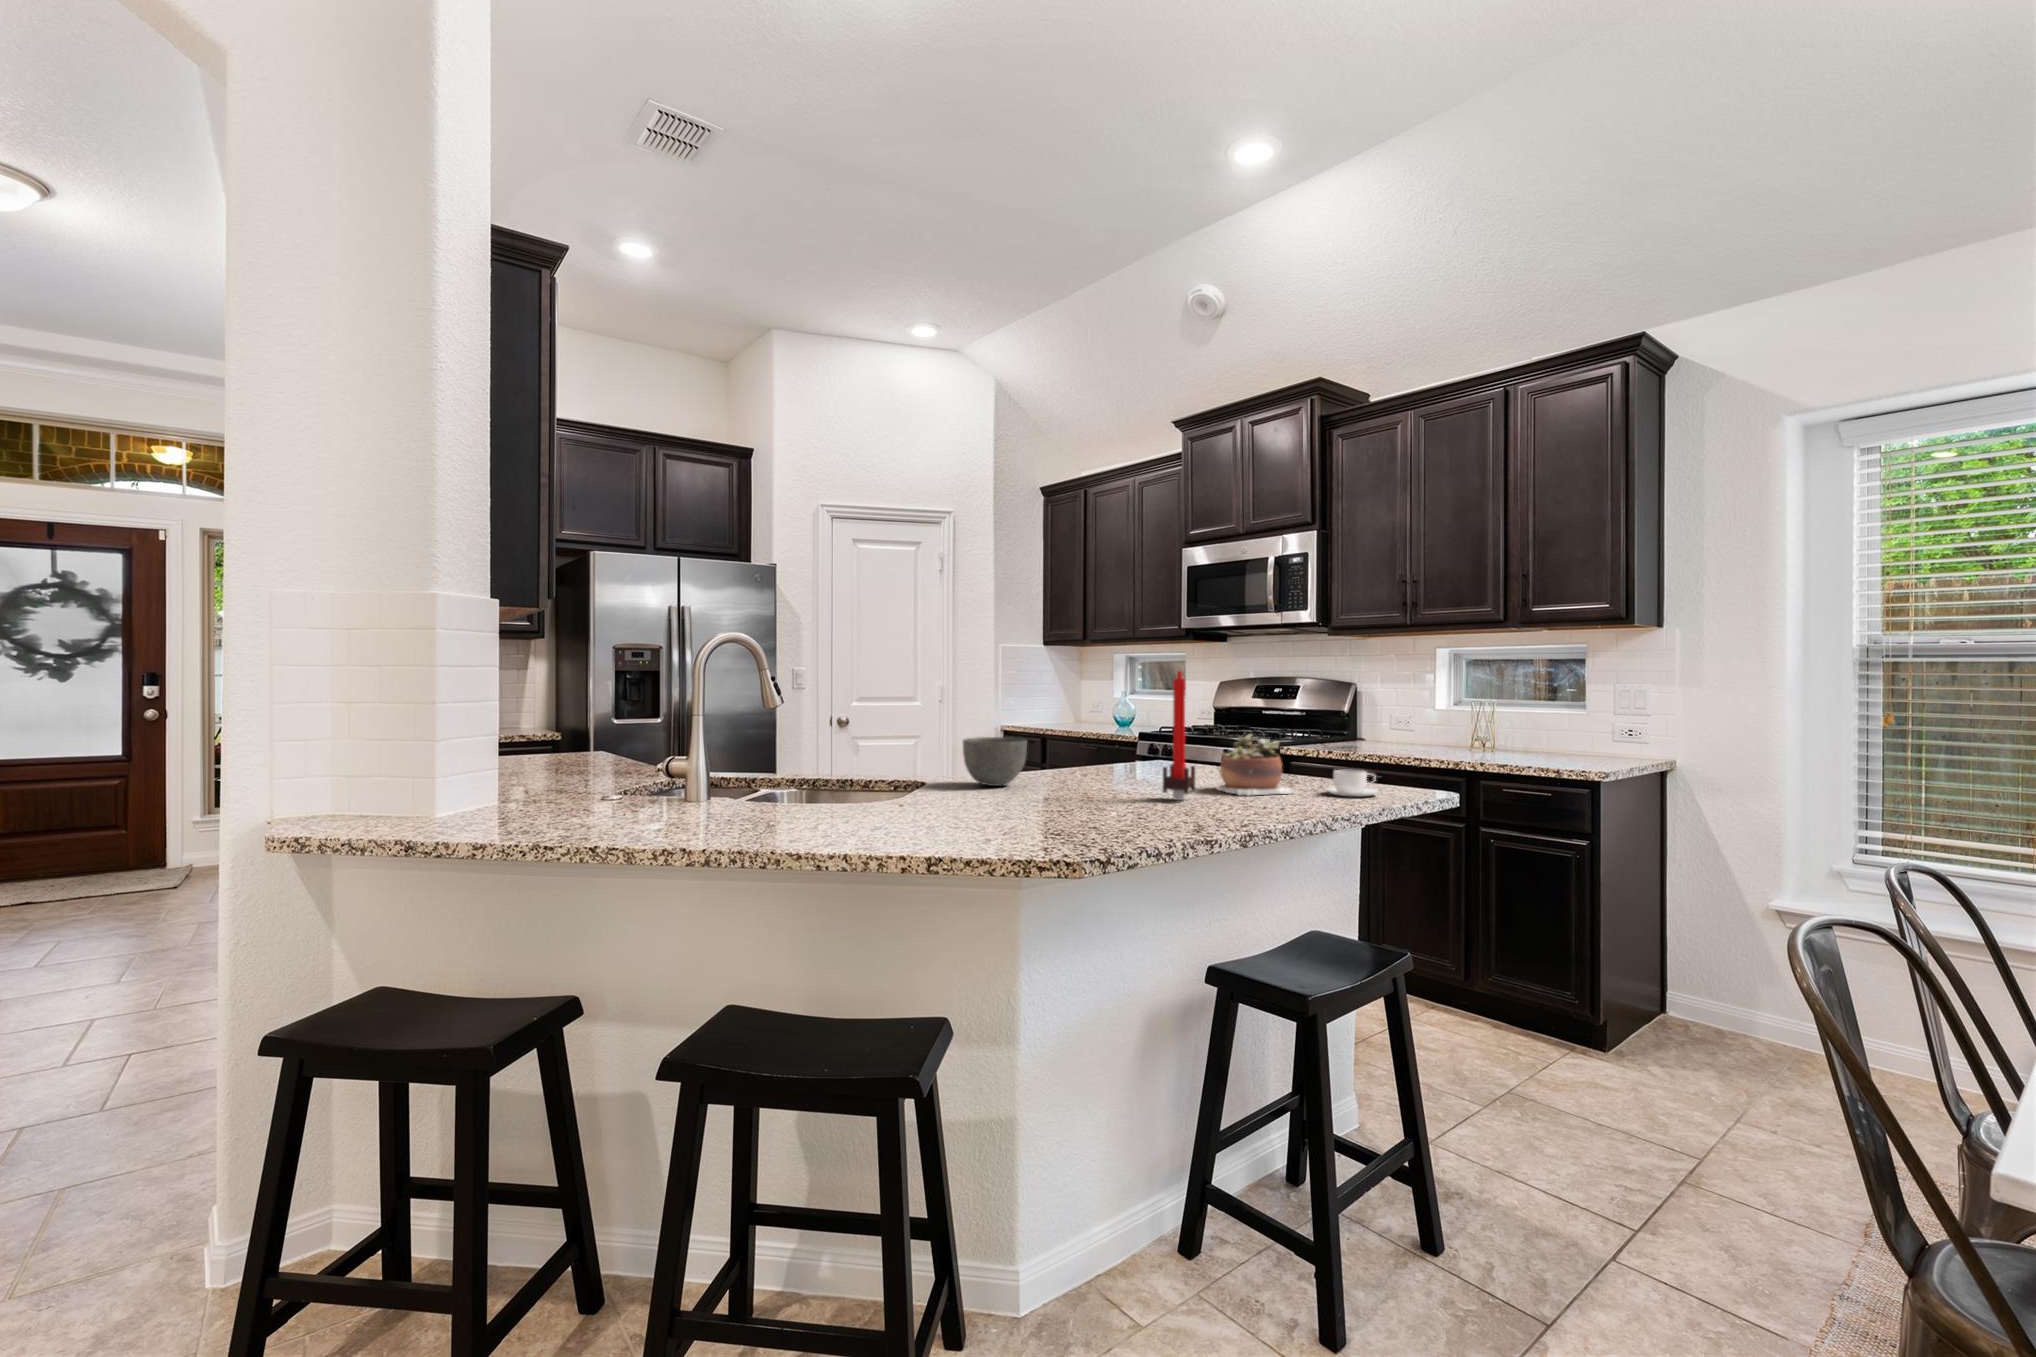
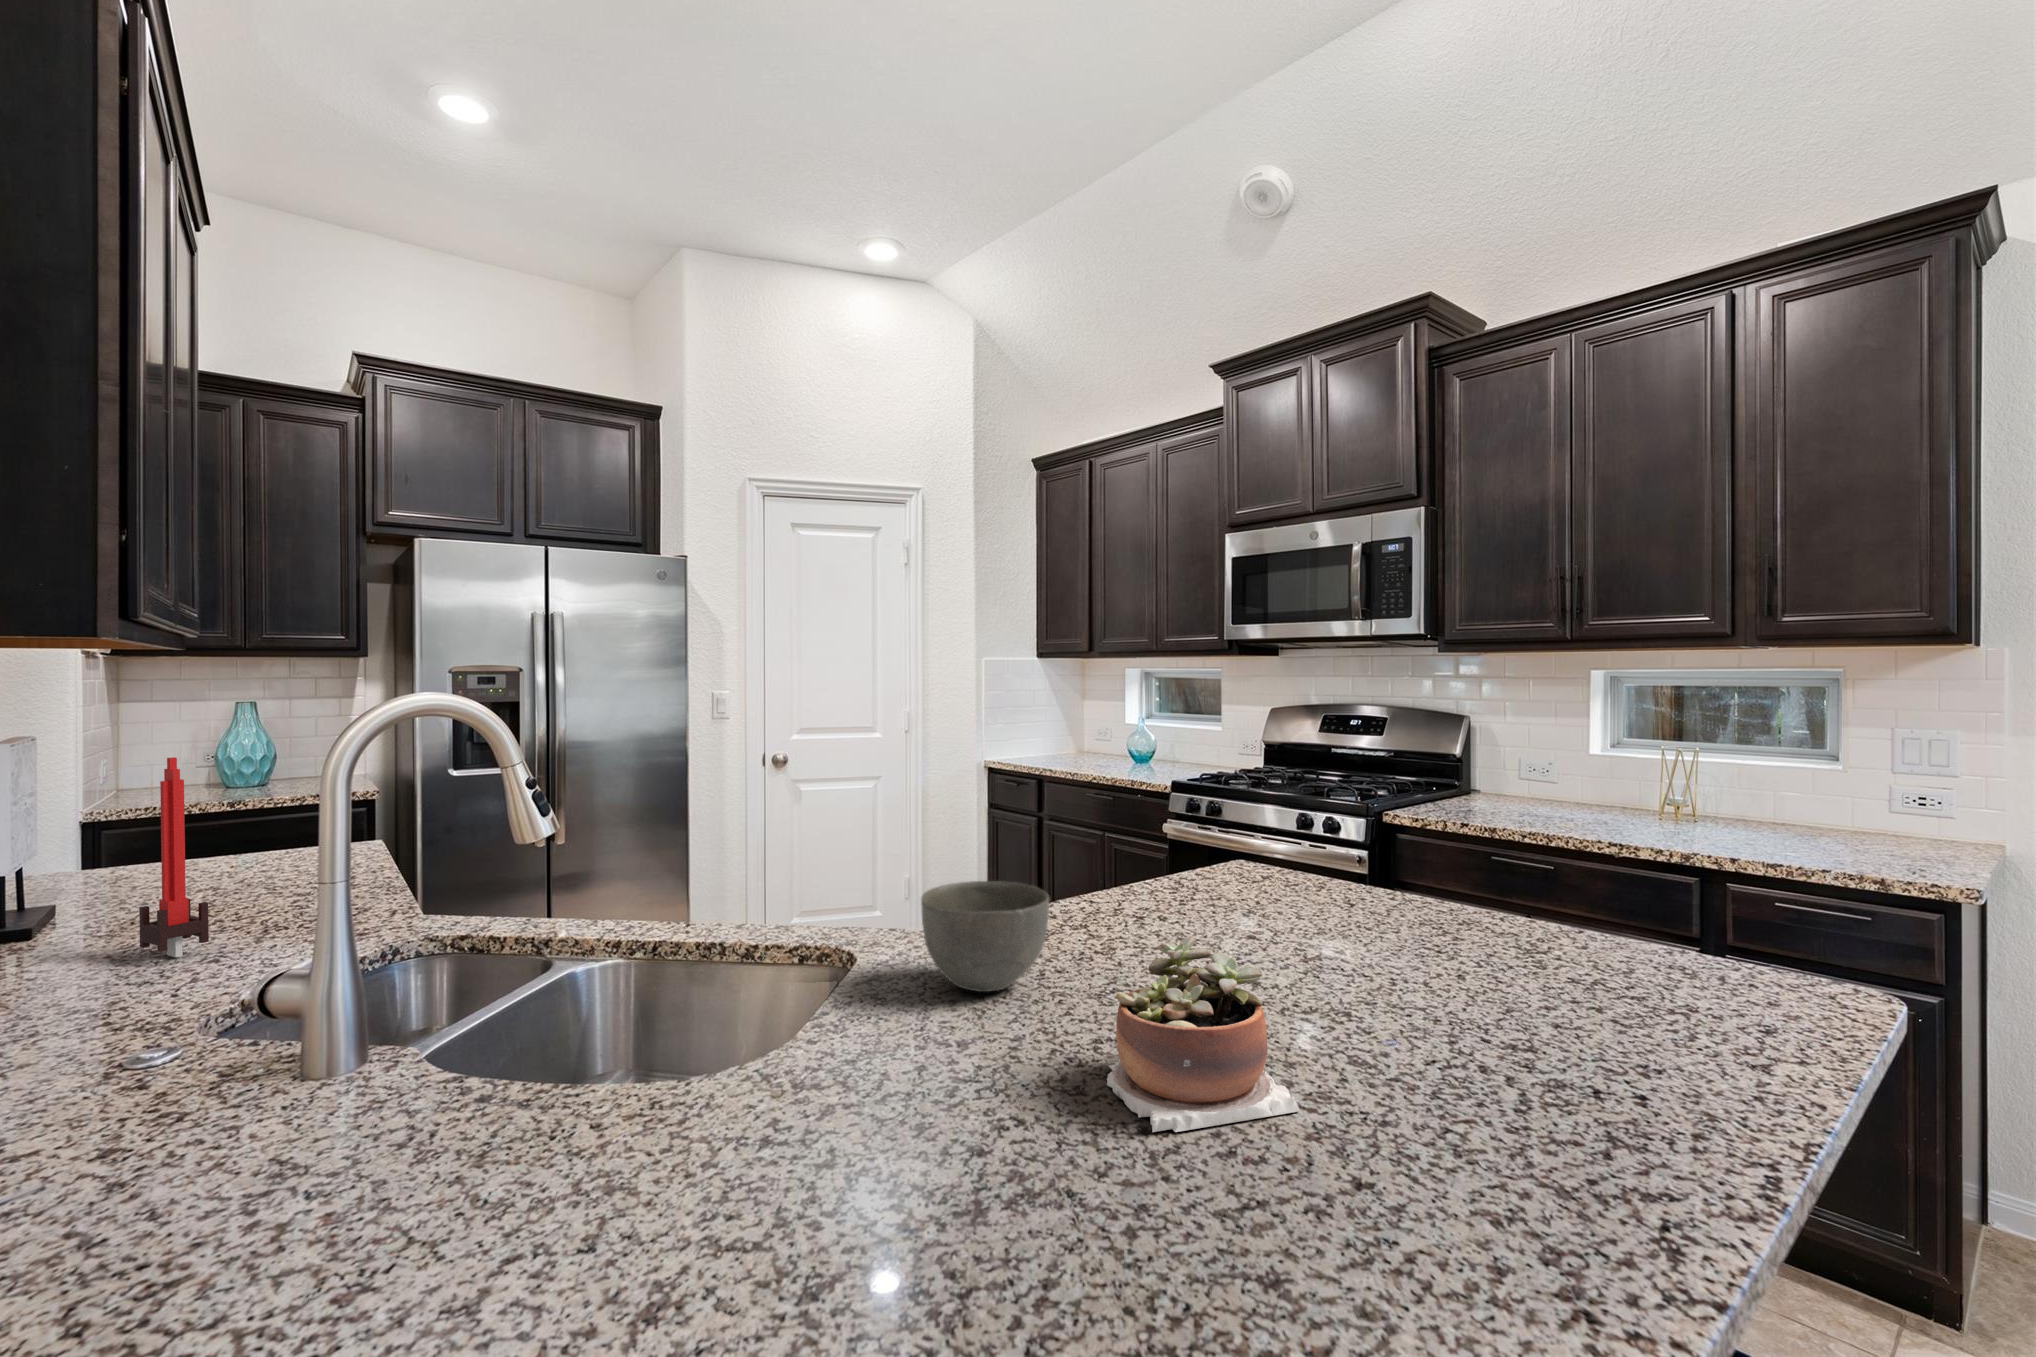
candle: present [1163,671,1195,800] -> present [139,757,209,957]
succulent plant: present [1217,734,1294,795] -> present [1099,936,1300,1132]
coffee cup: present [1324,770,1378,797] -> none [1677,975,1819,1050]

